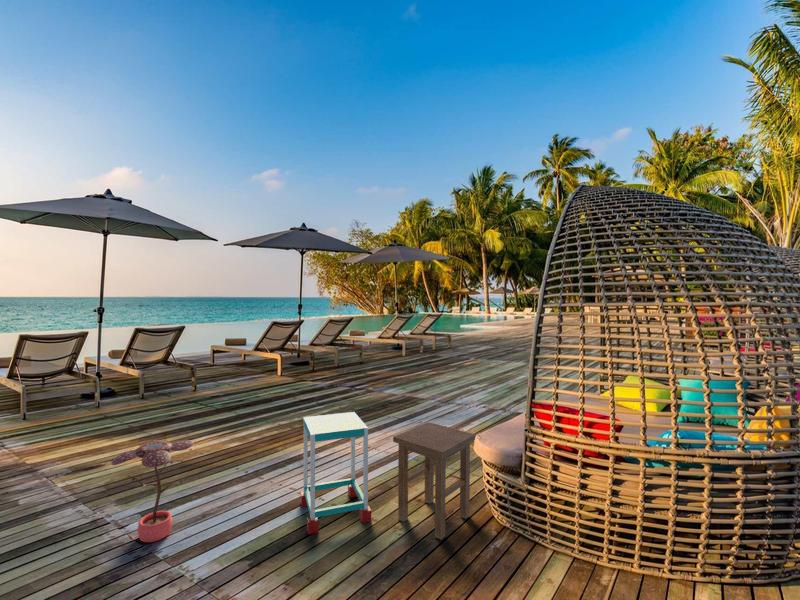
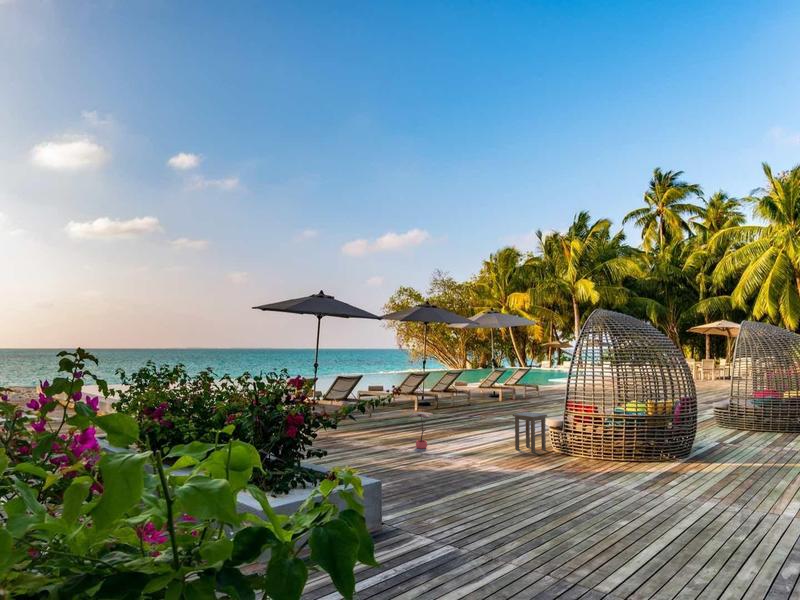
side table: present [301,412,371,534] -> none [471,407,504,450]

